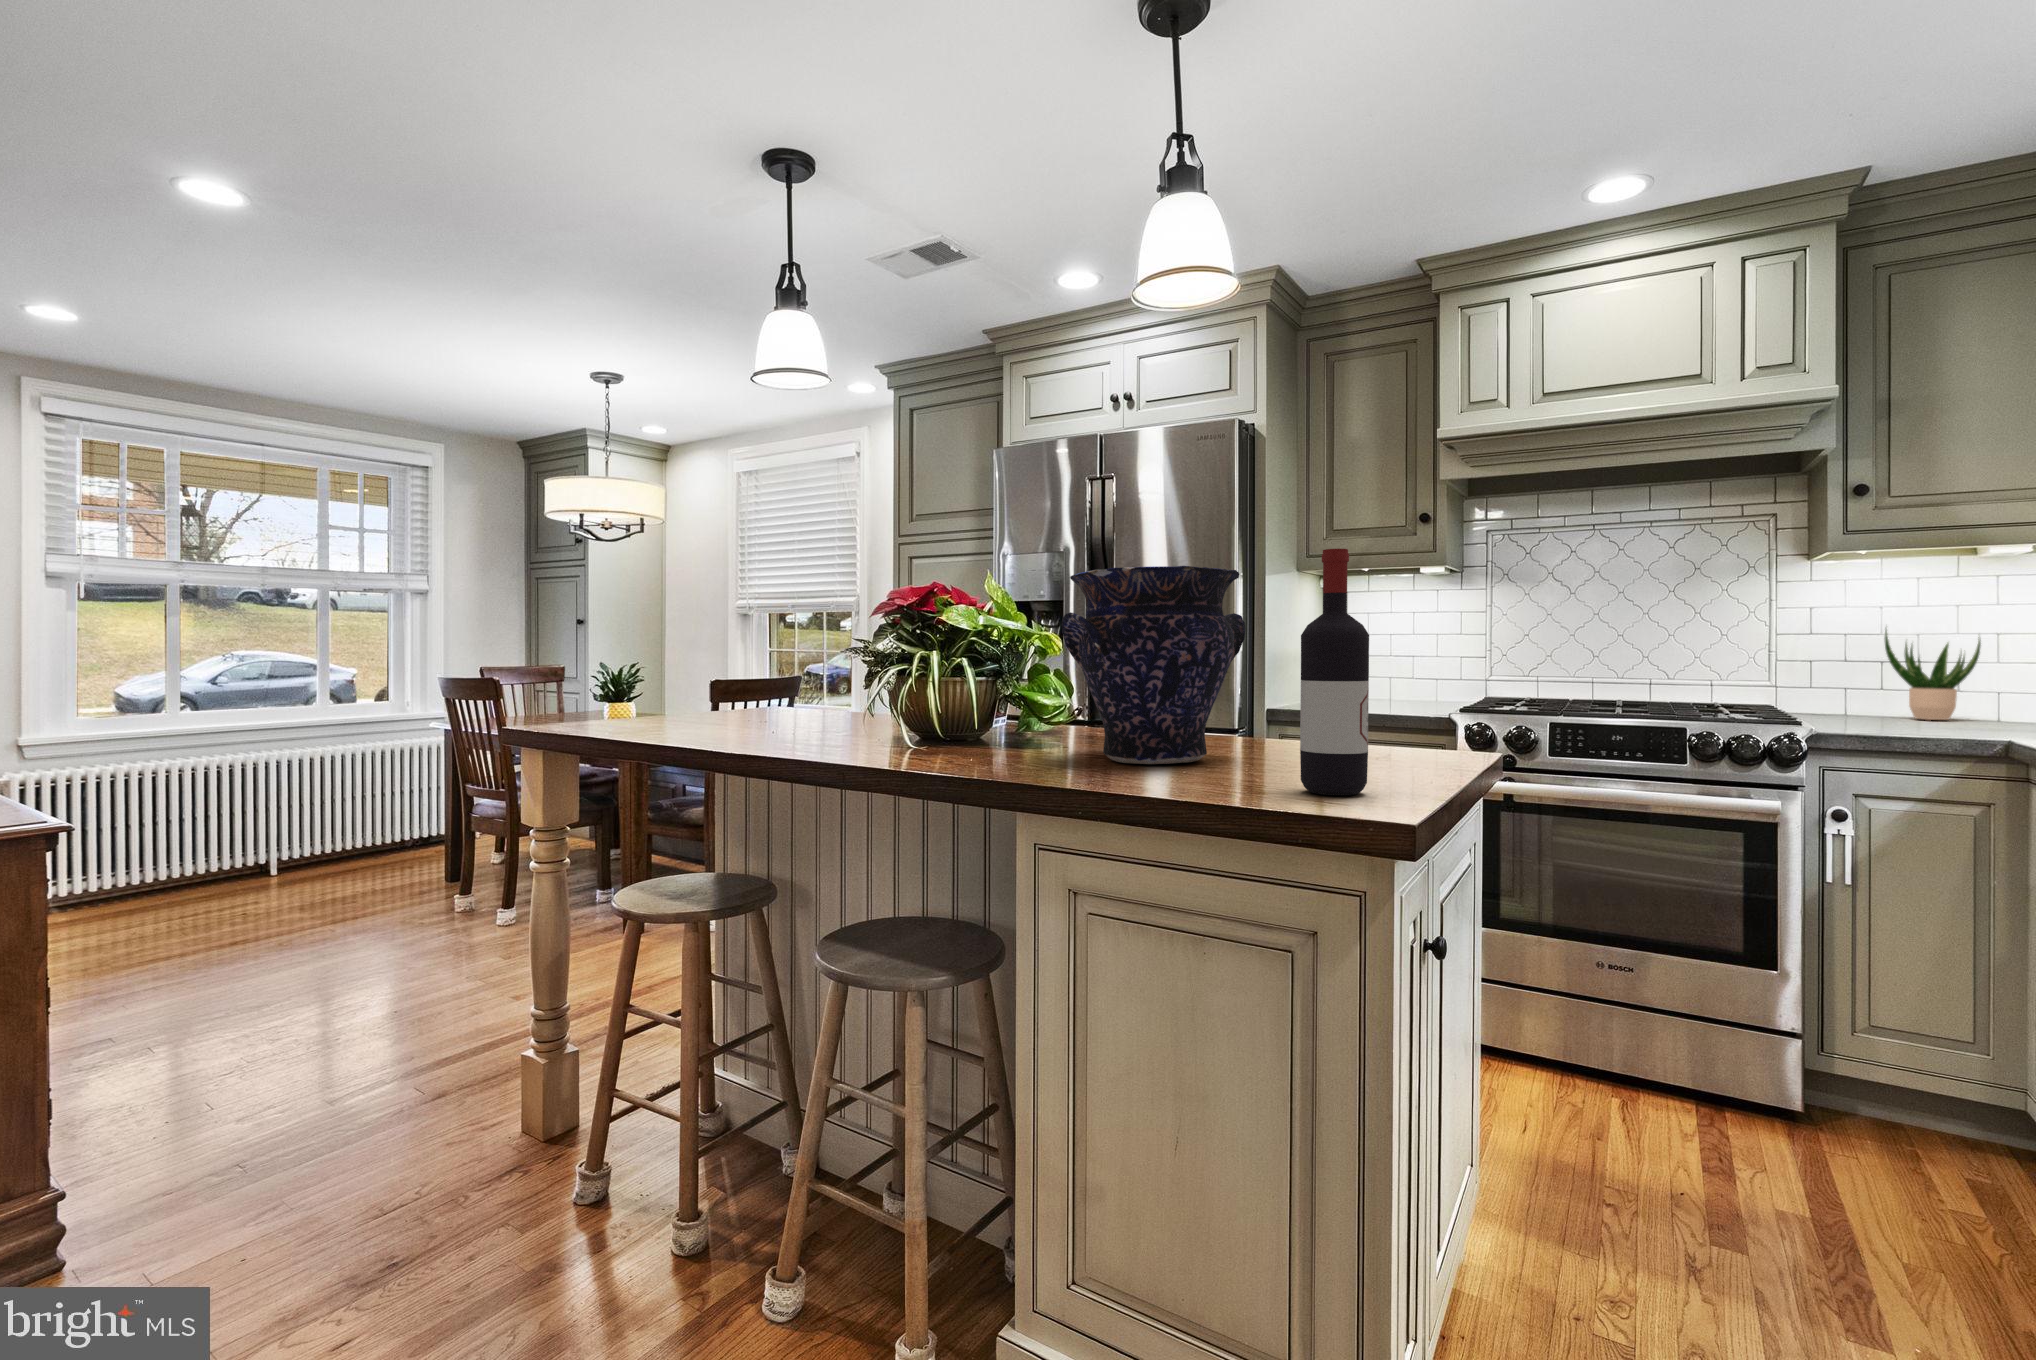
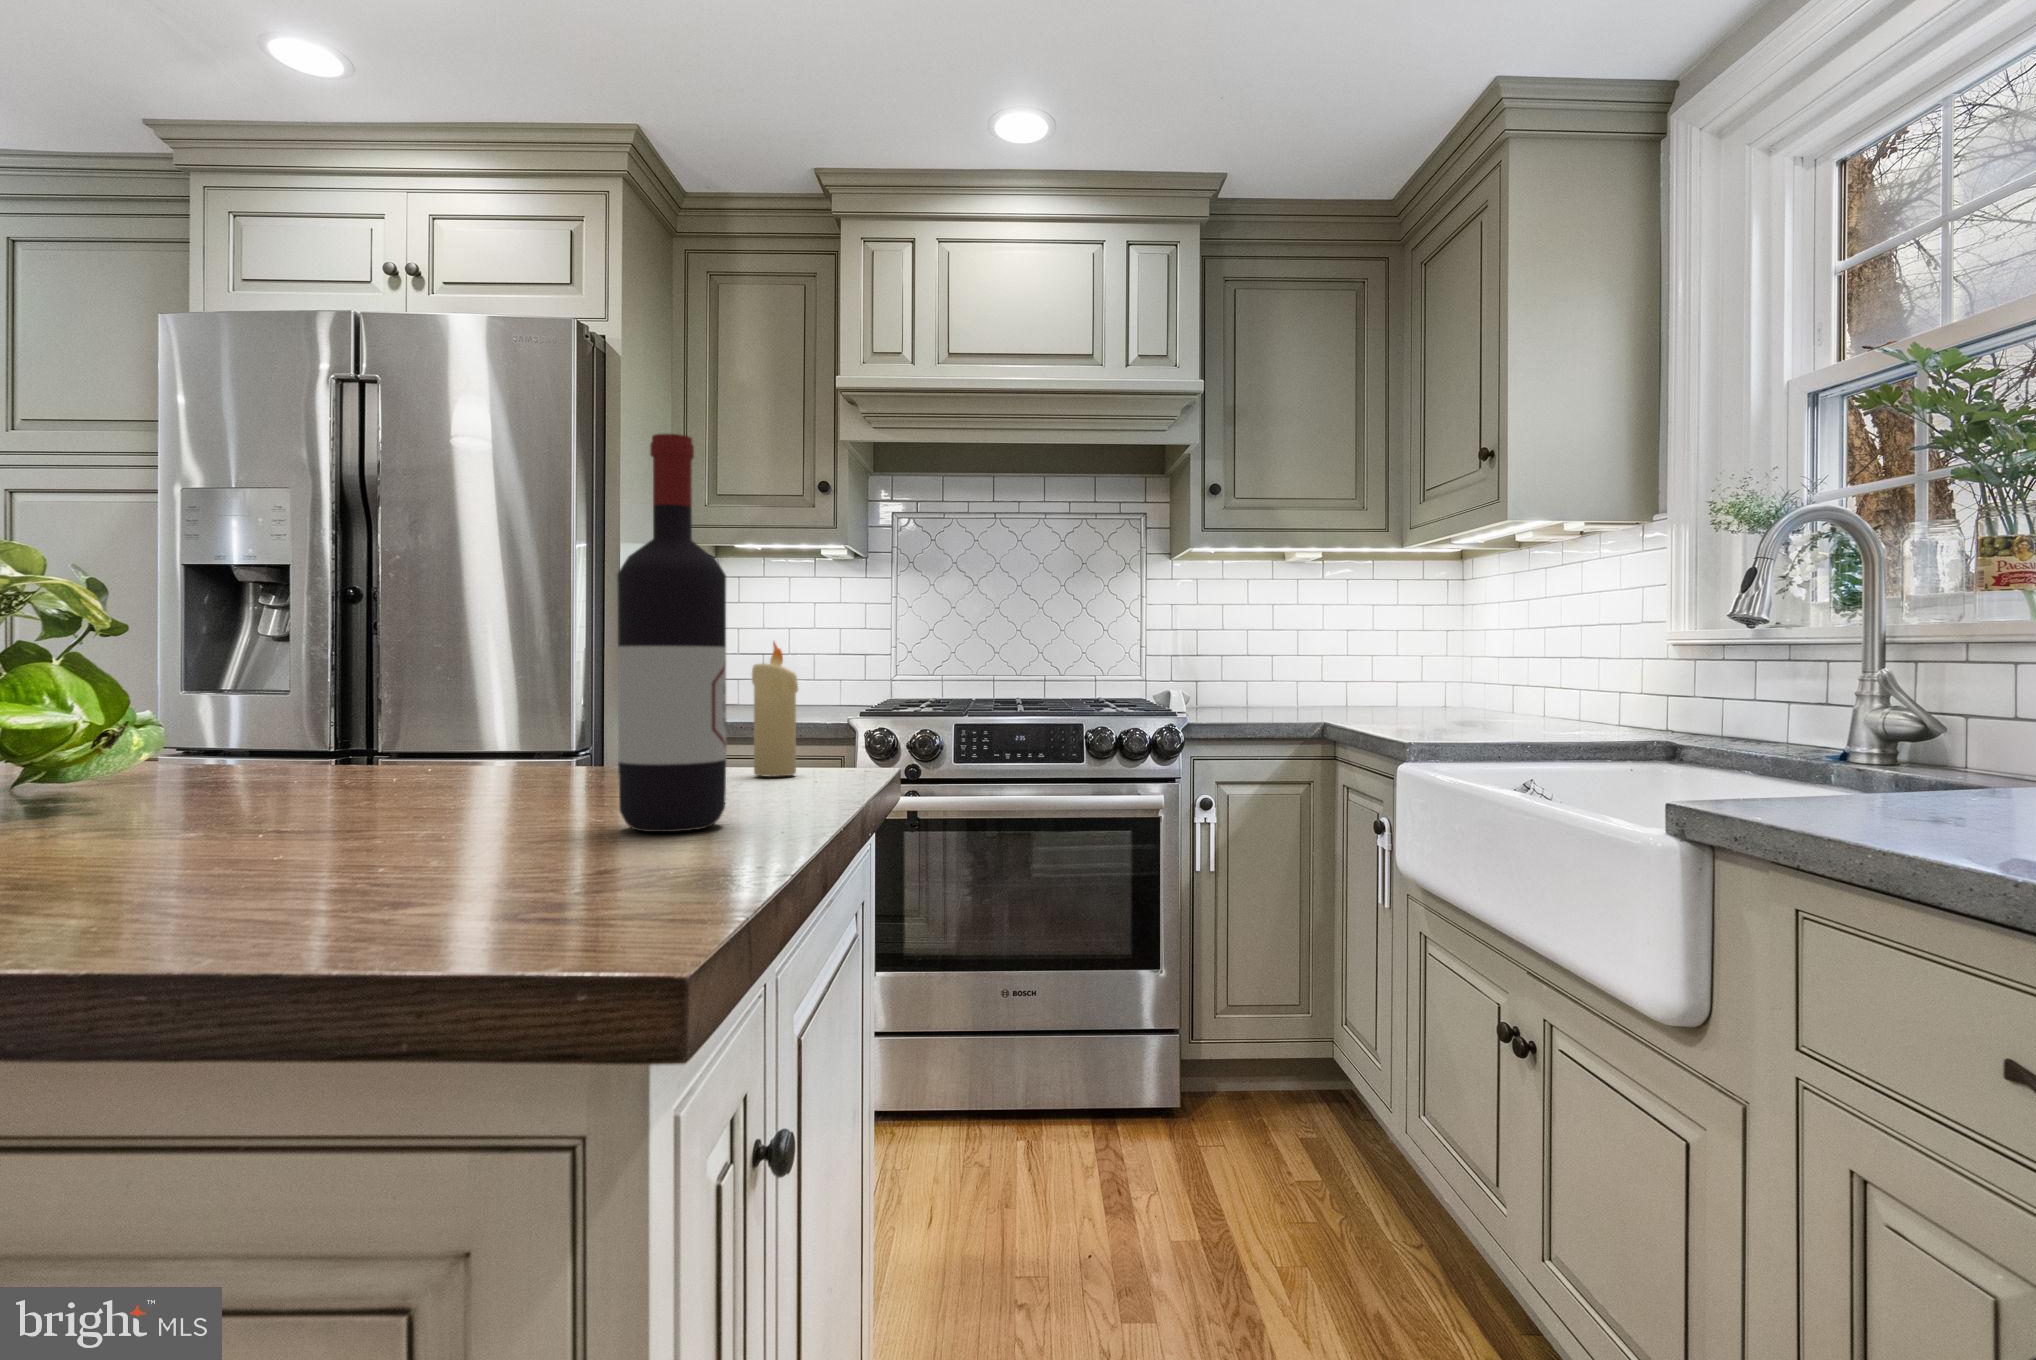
vase: present [1061,566,1245,764] -> none [183,453,551,803]
potted plant: present [1885,630,1981,720] -> none [1231,621,1297,710]
candle: none [1377,666,1412,763] -> present [752,642,798,777]

